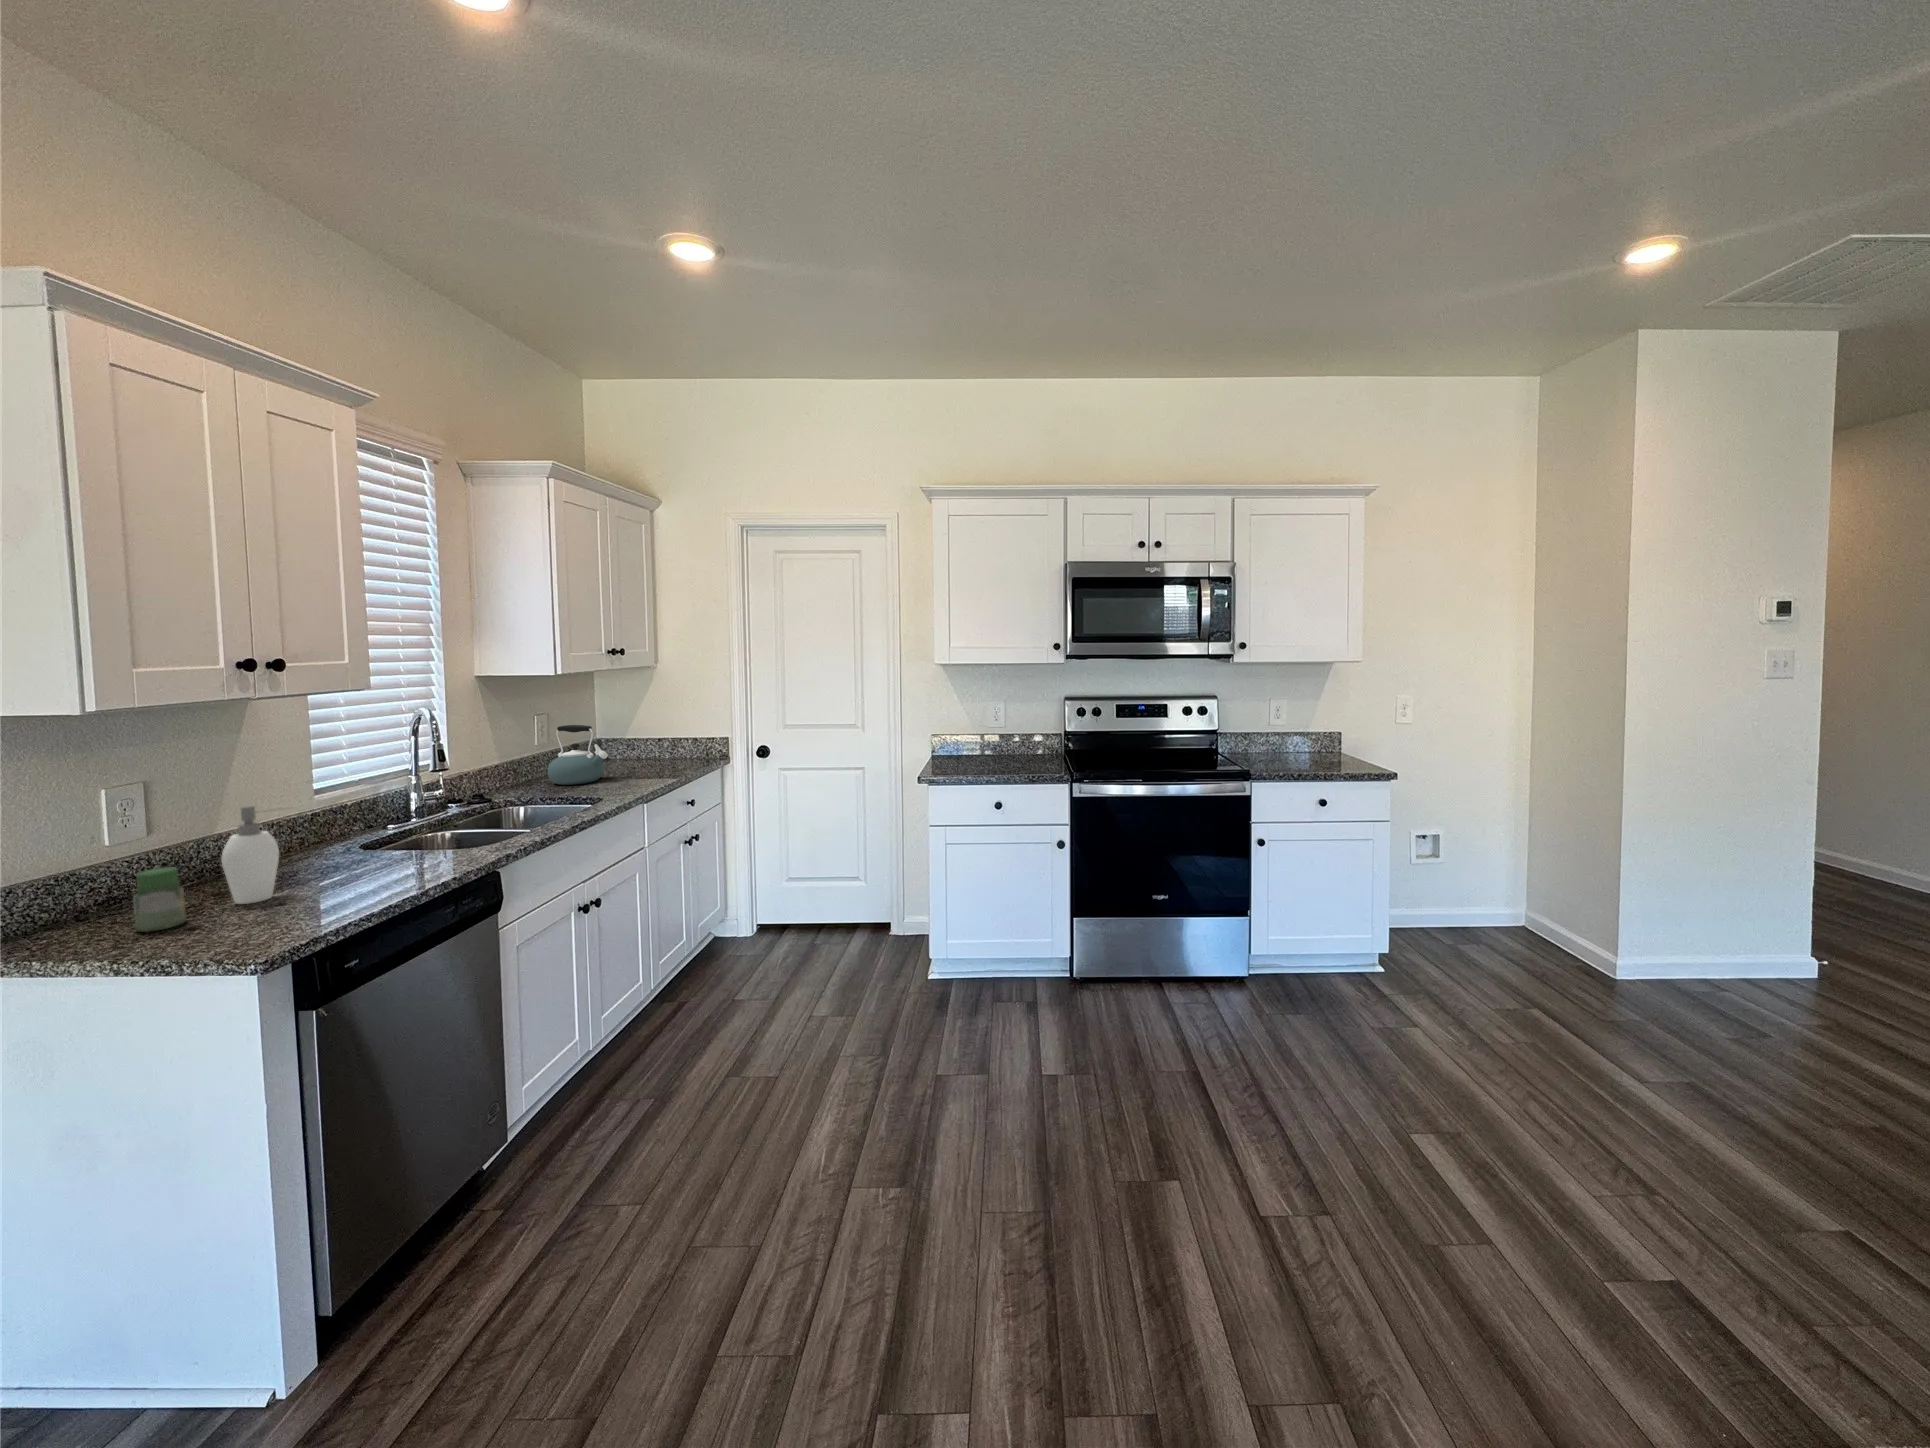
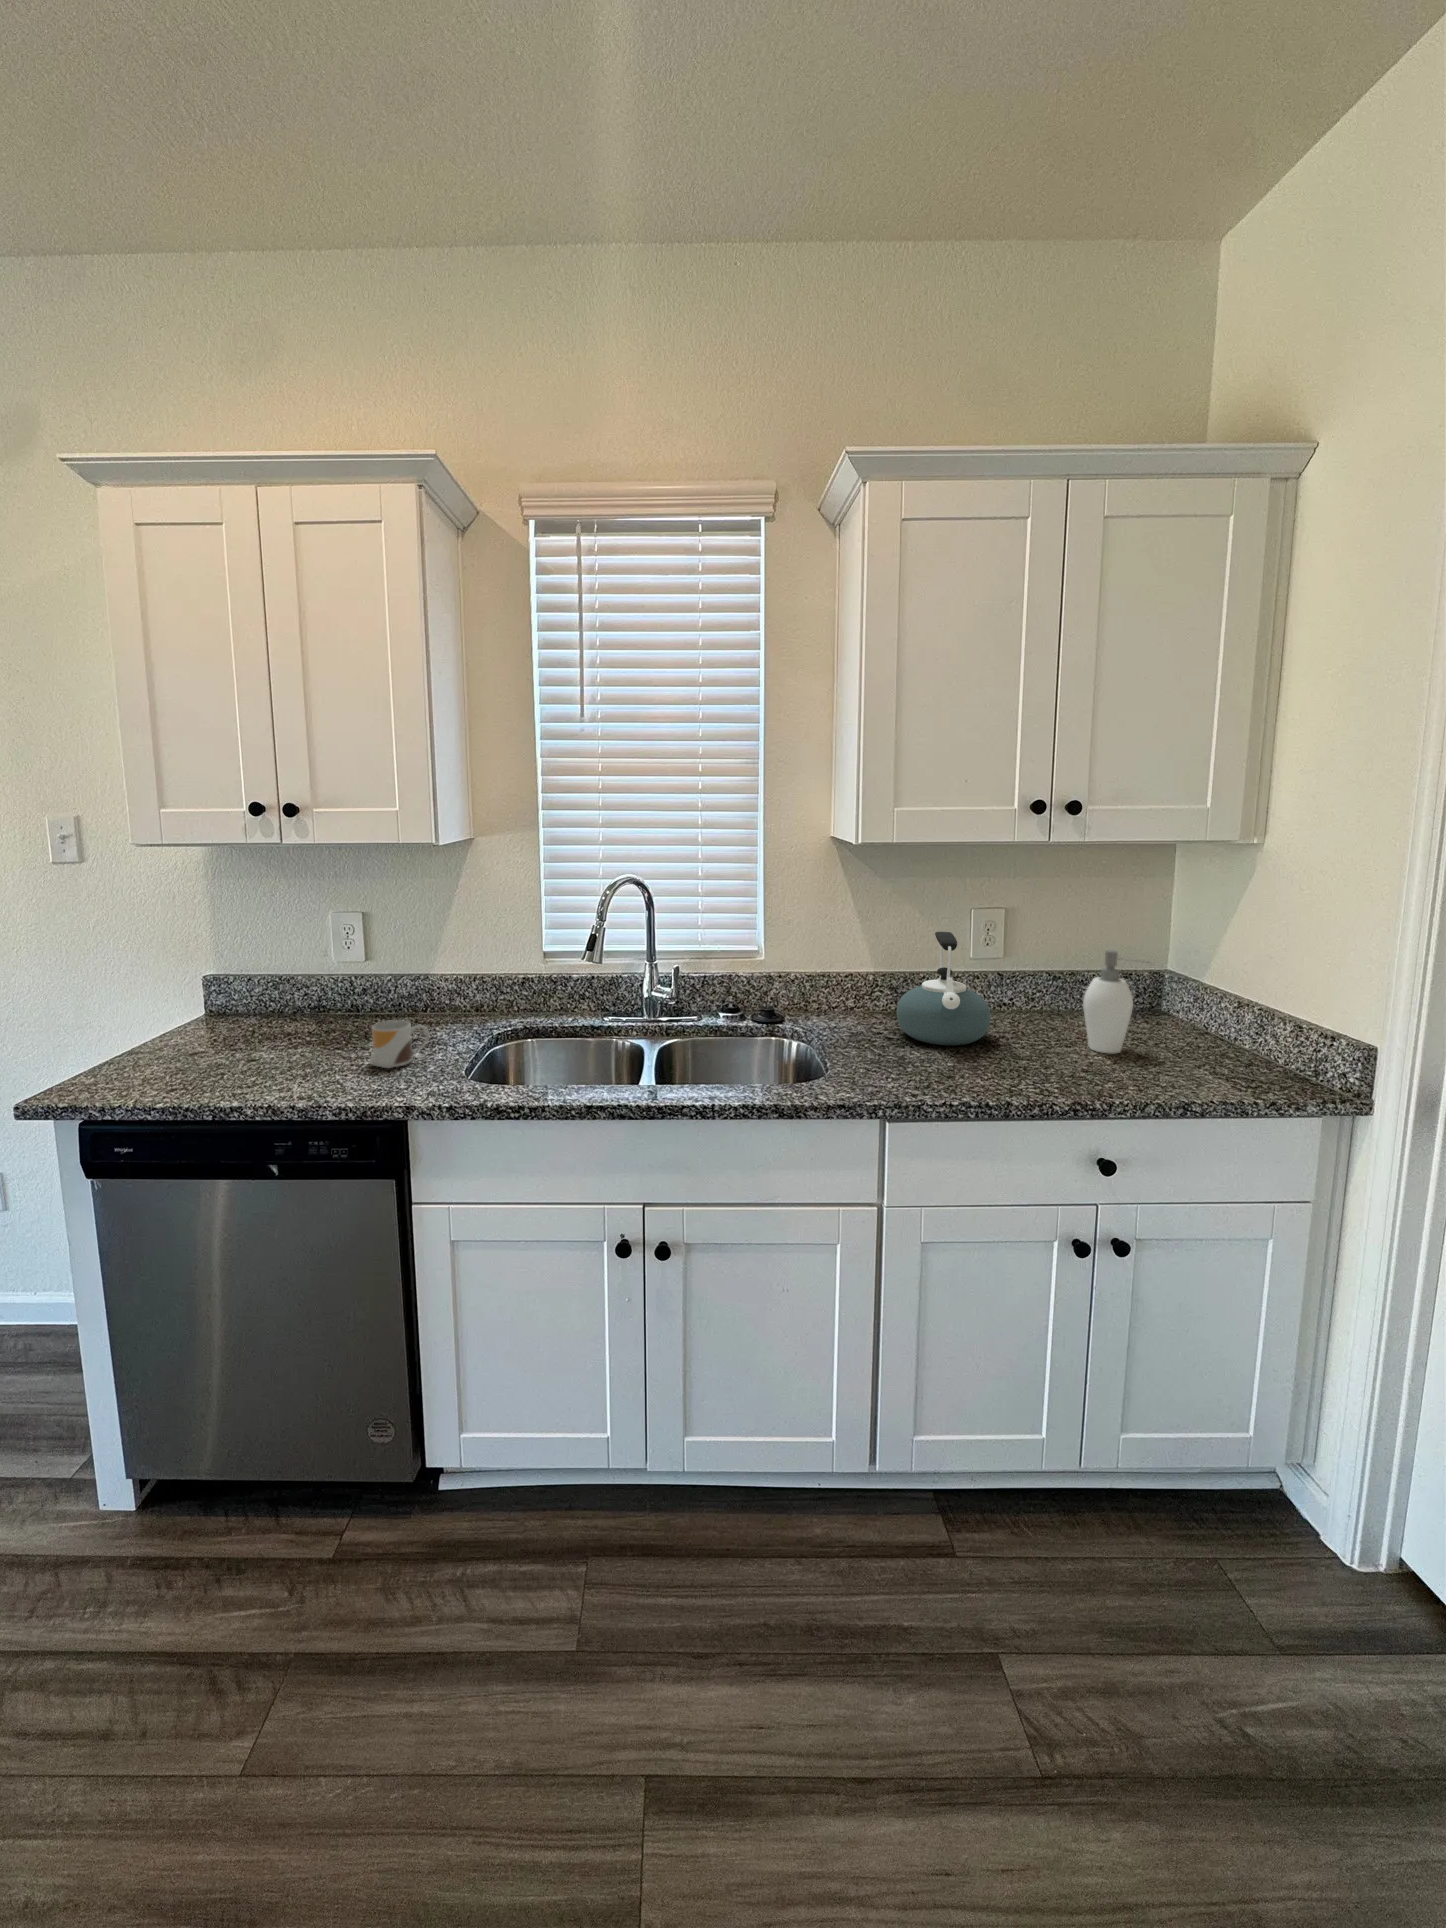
soap dispenser: present [221,806,279,904] -> present [1083,950,1139,1053]
mug: none [378,829,420,866] -> present [371,1020,429,1068]
jar: present [133,867,186,932] -> none [194,990,233,1047]

